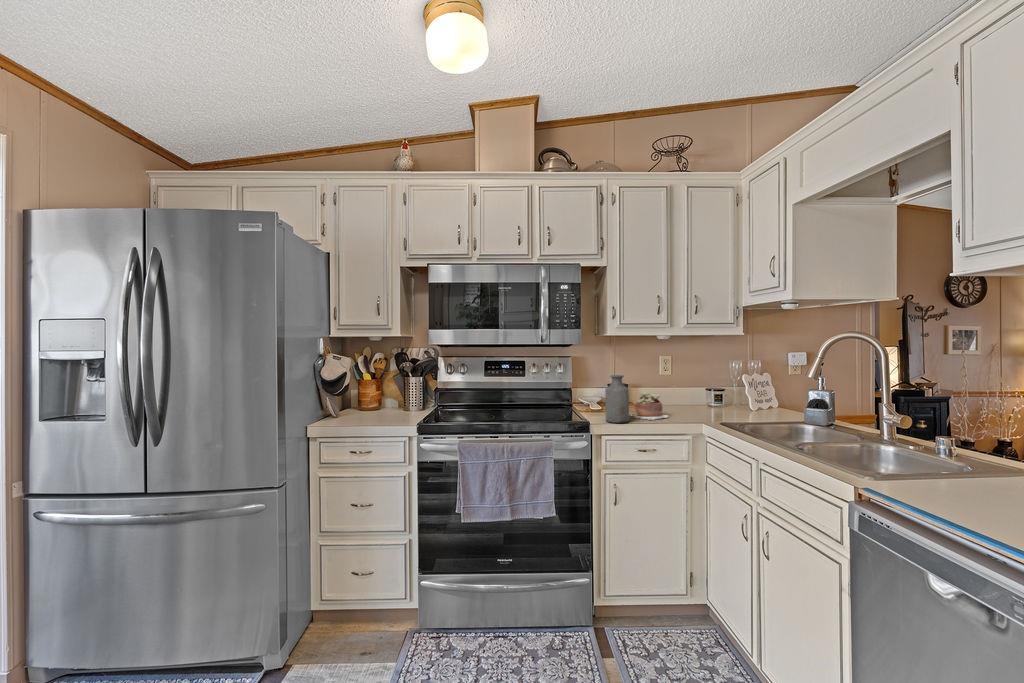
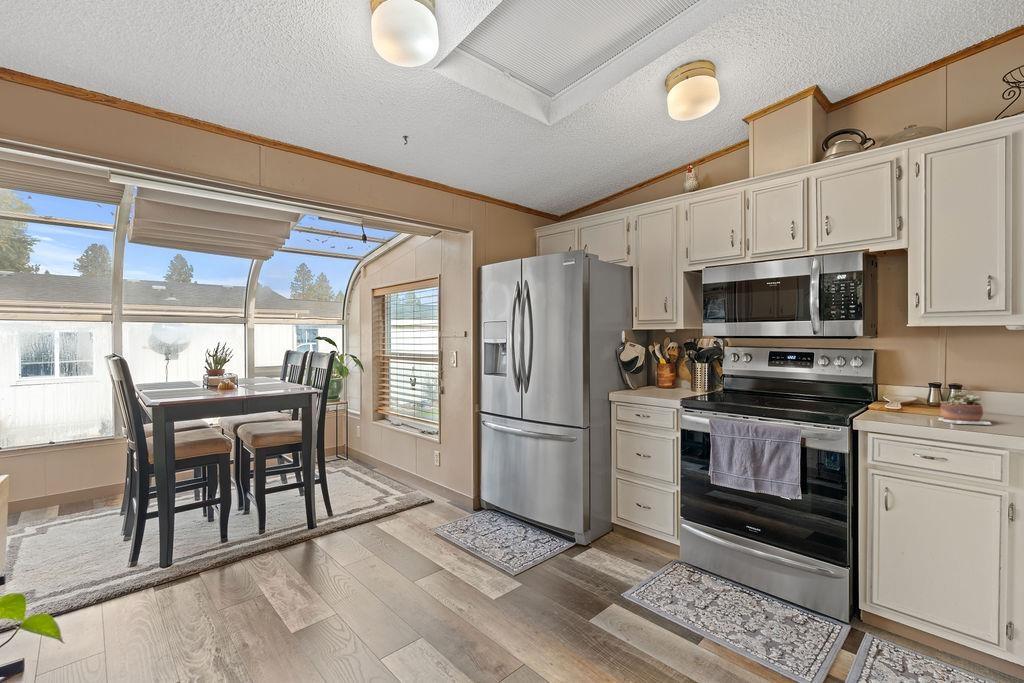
bottle: present [605,375,629,423] -> none [884,369,917,421]

